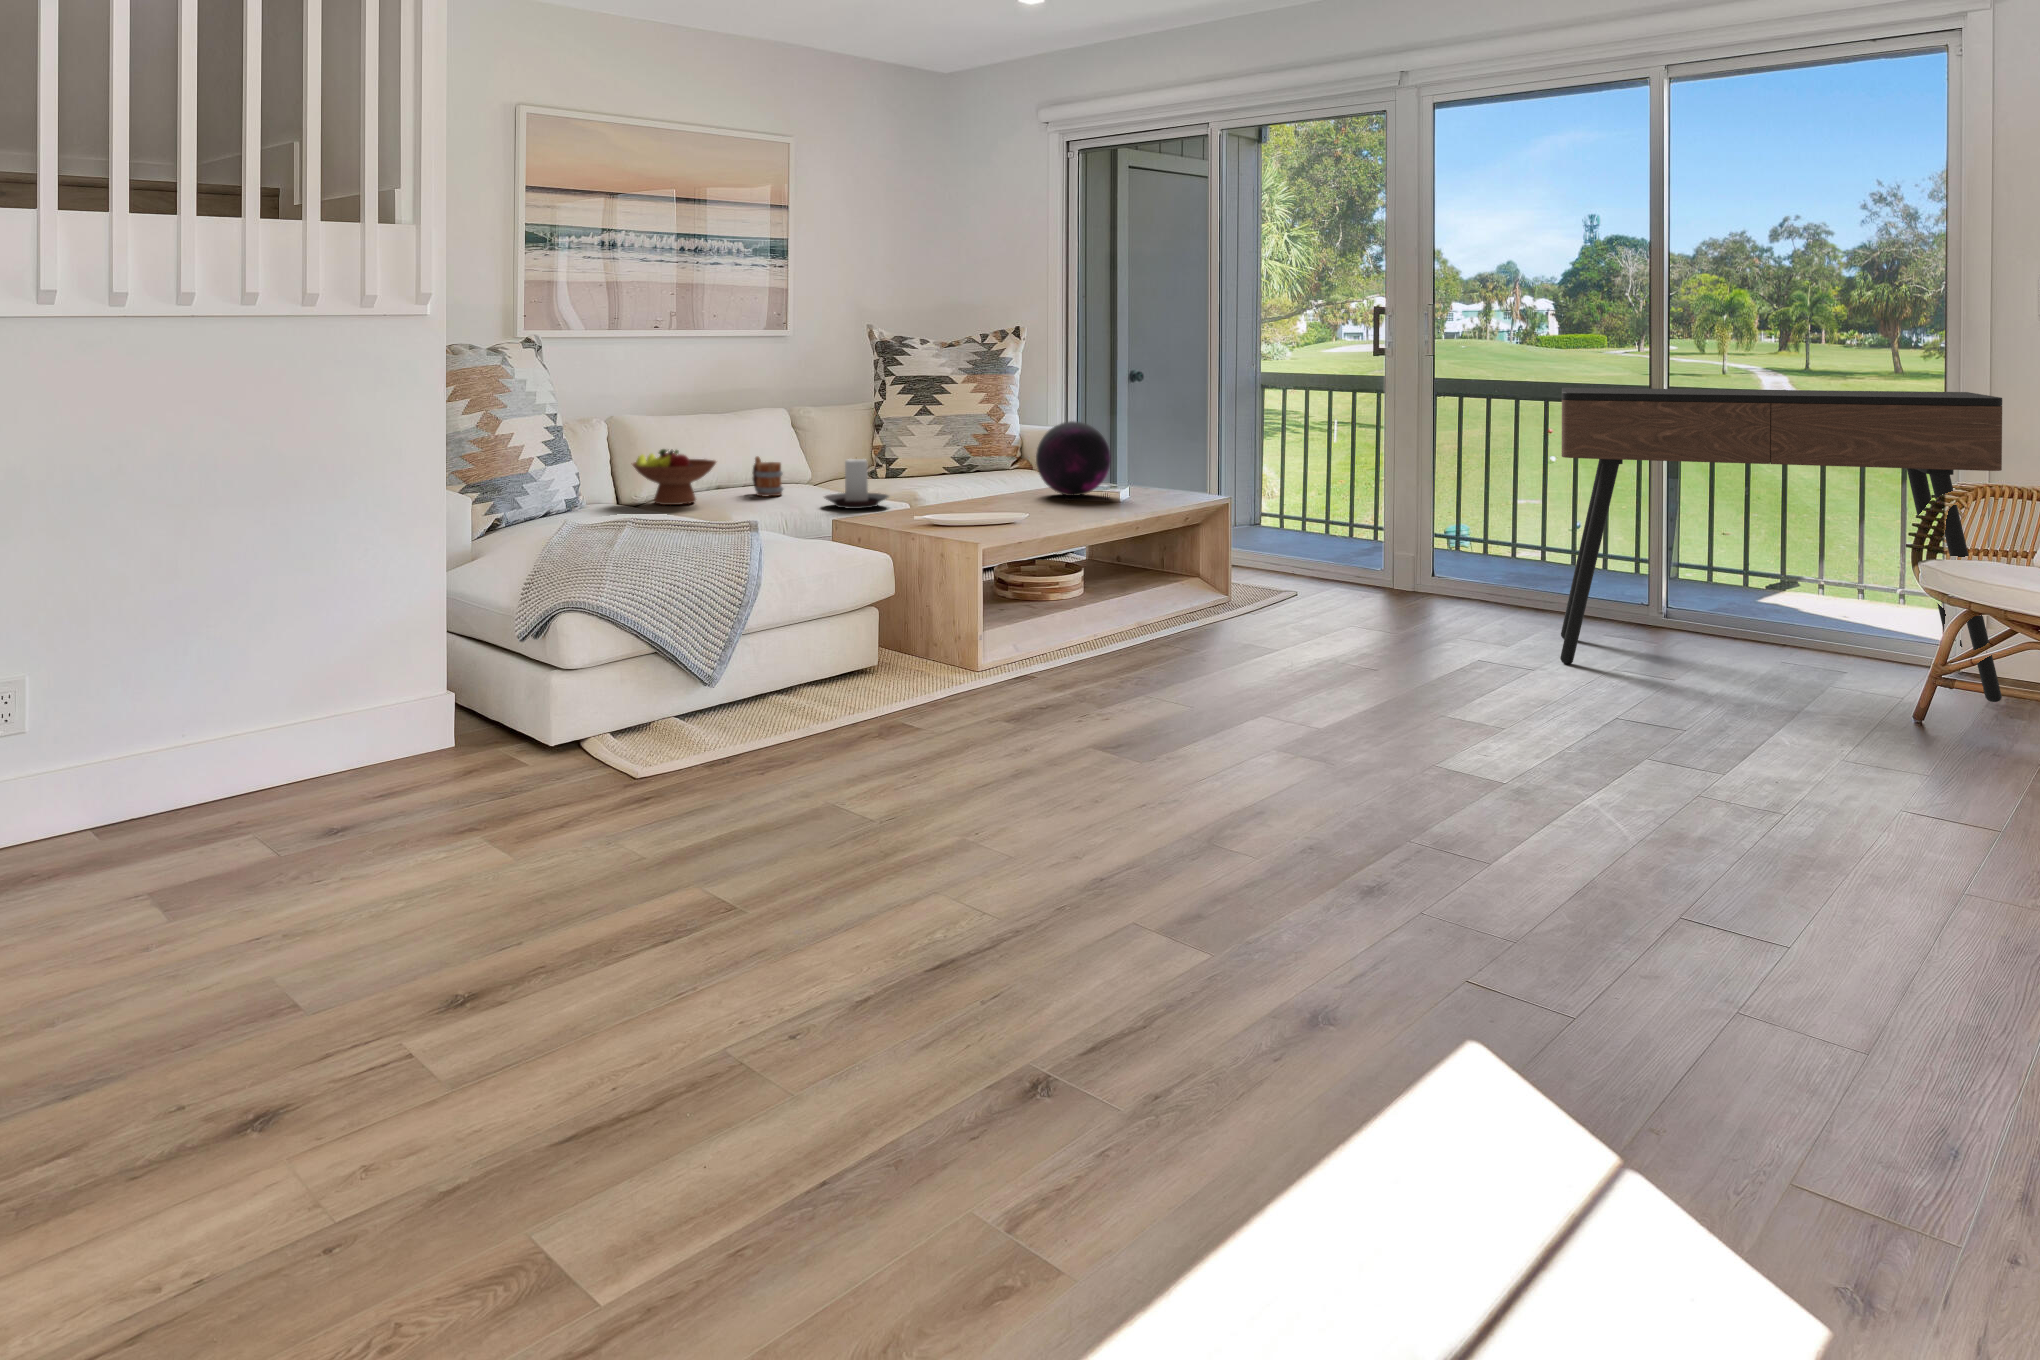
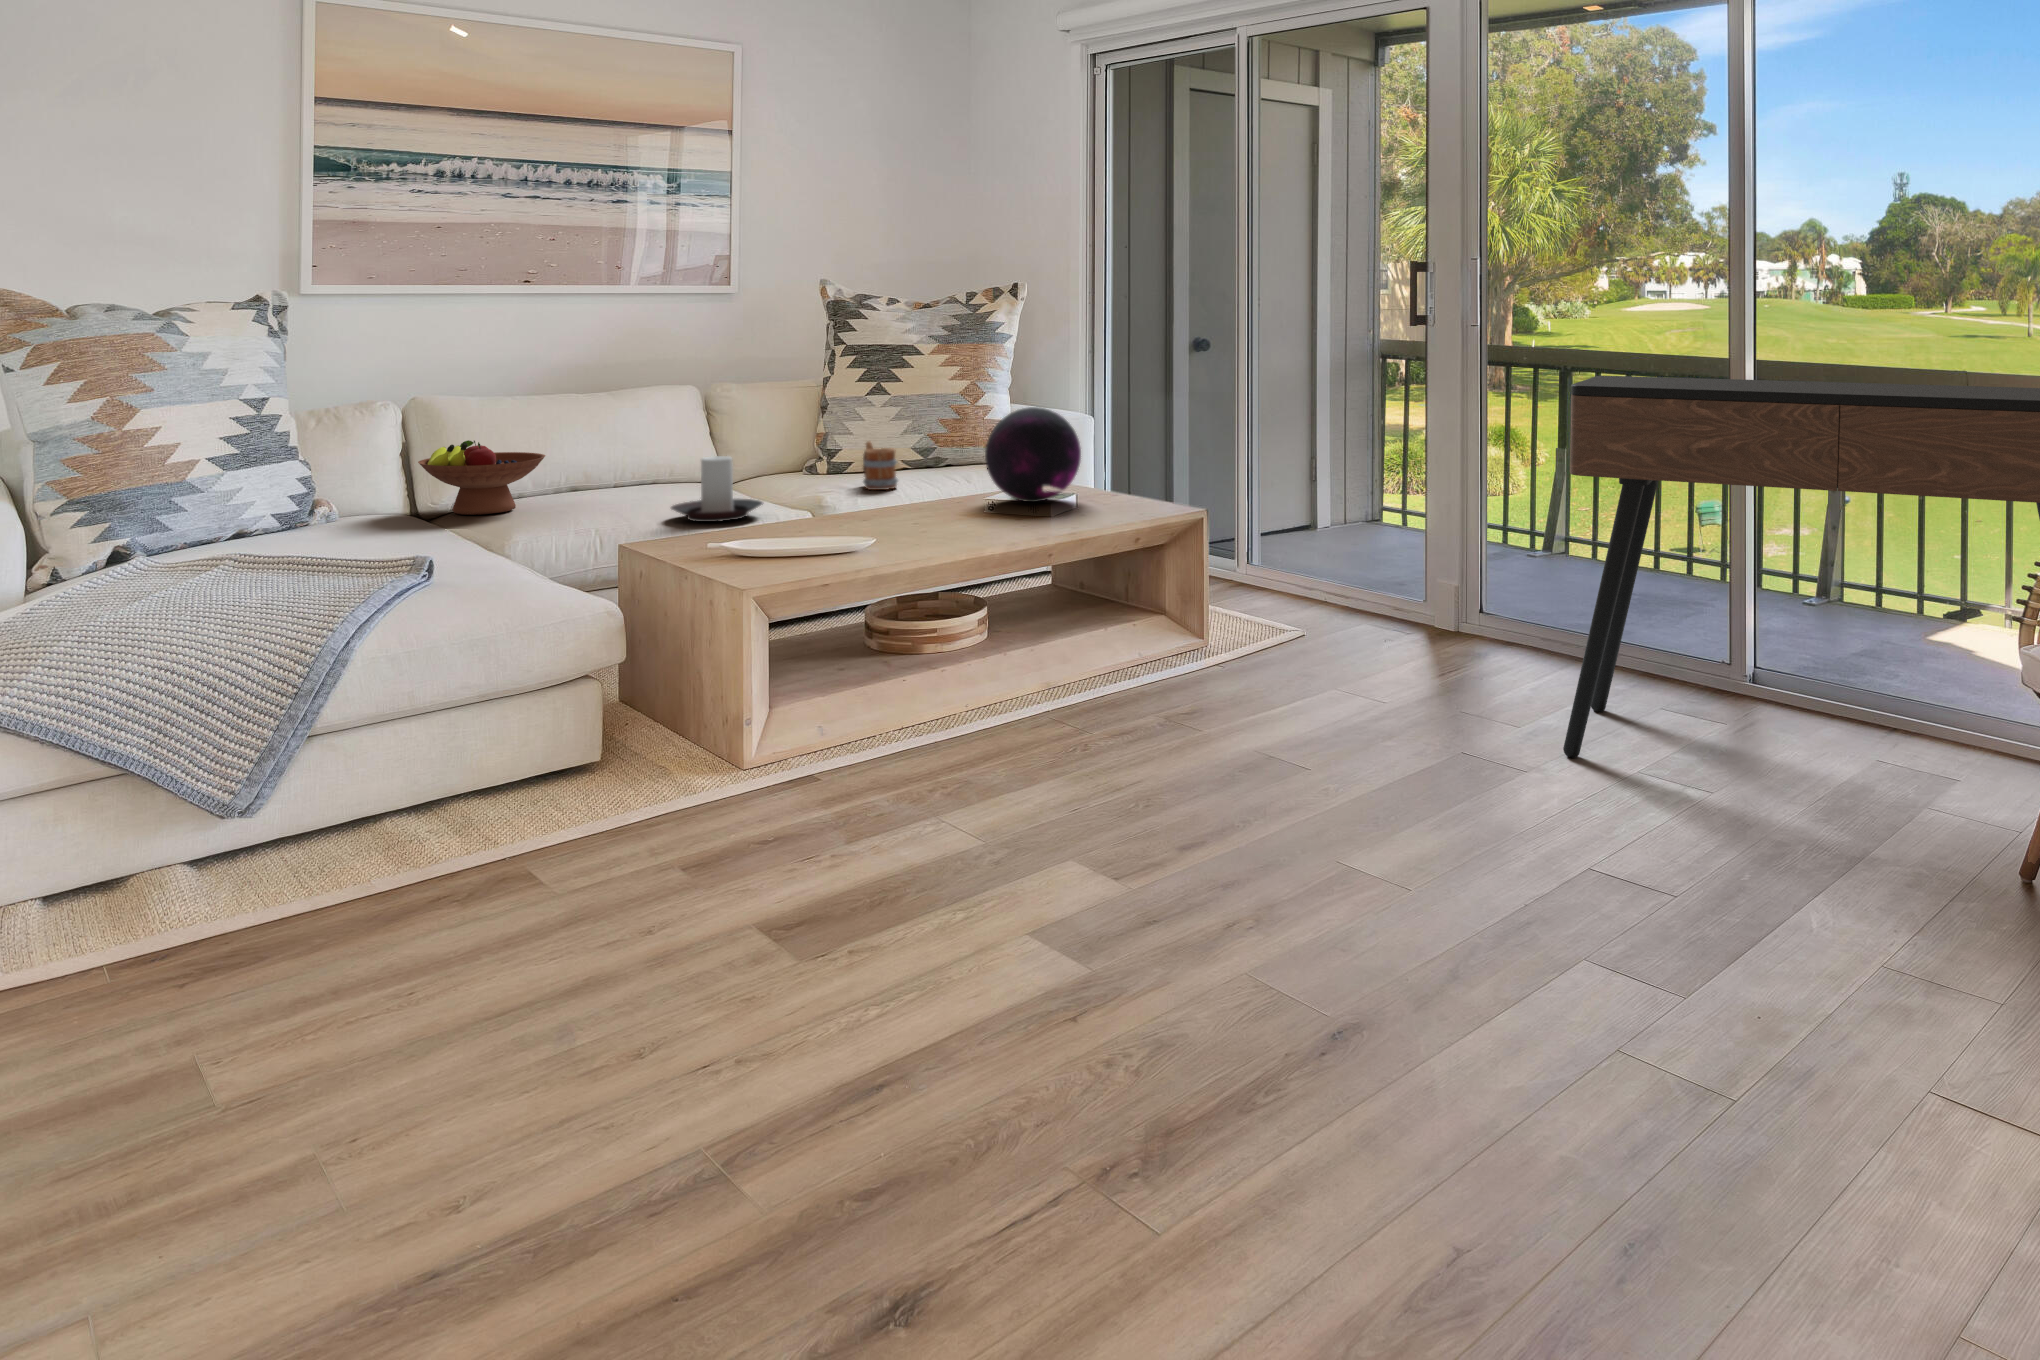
mug: present [752,456,783,496] -> present [863,441,898,490]

